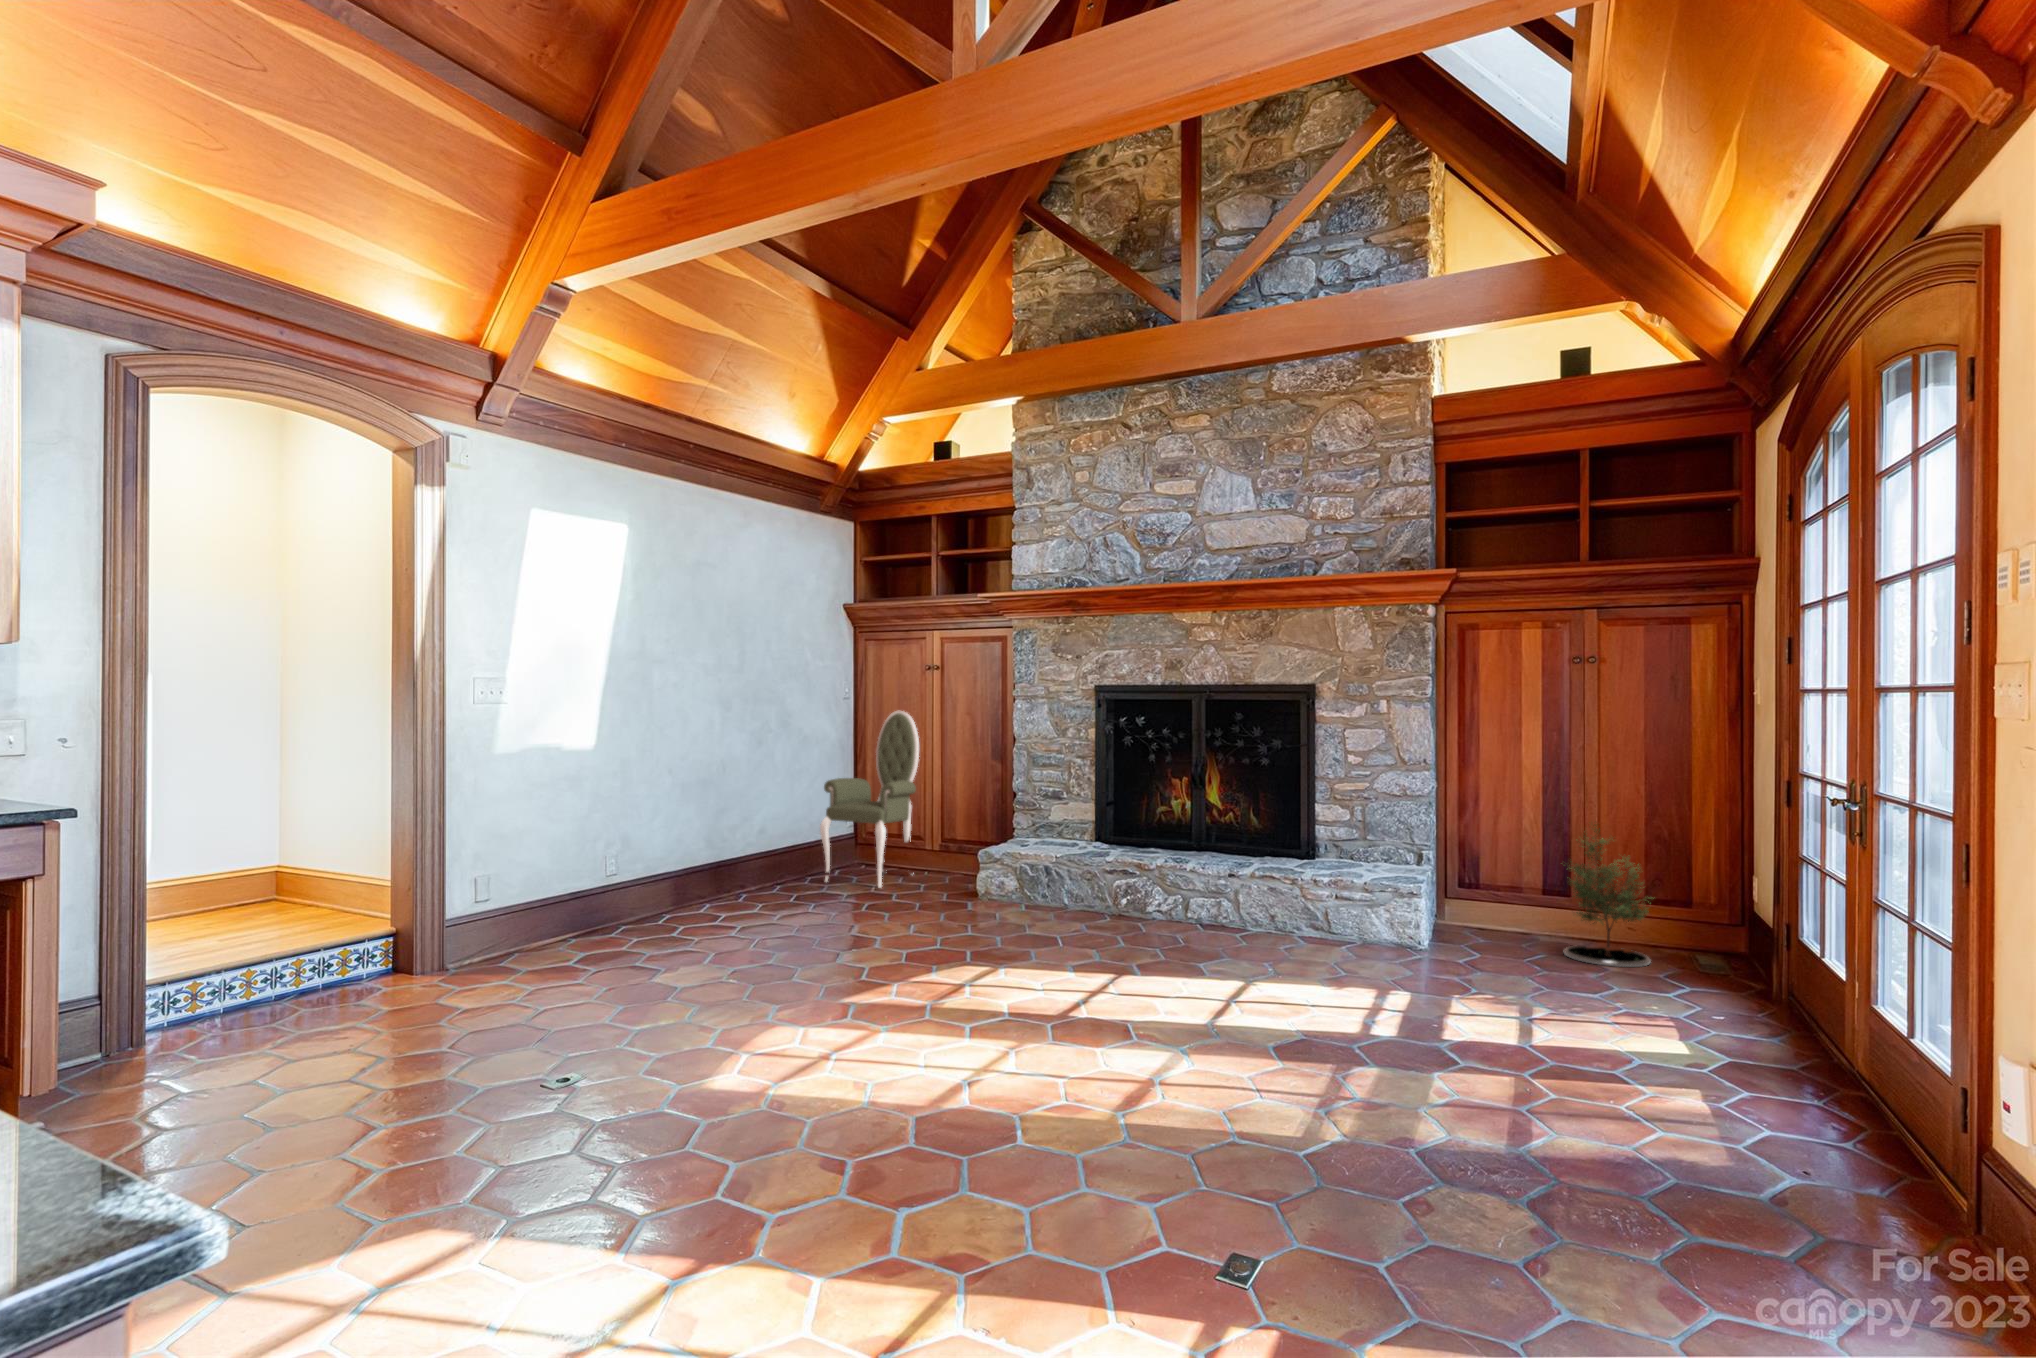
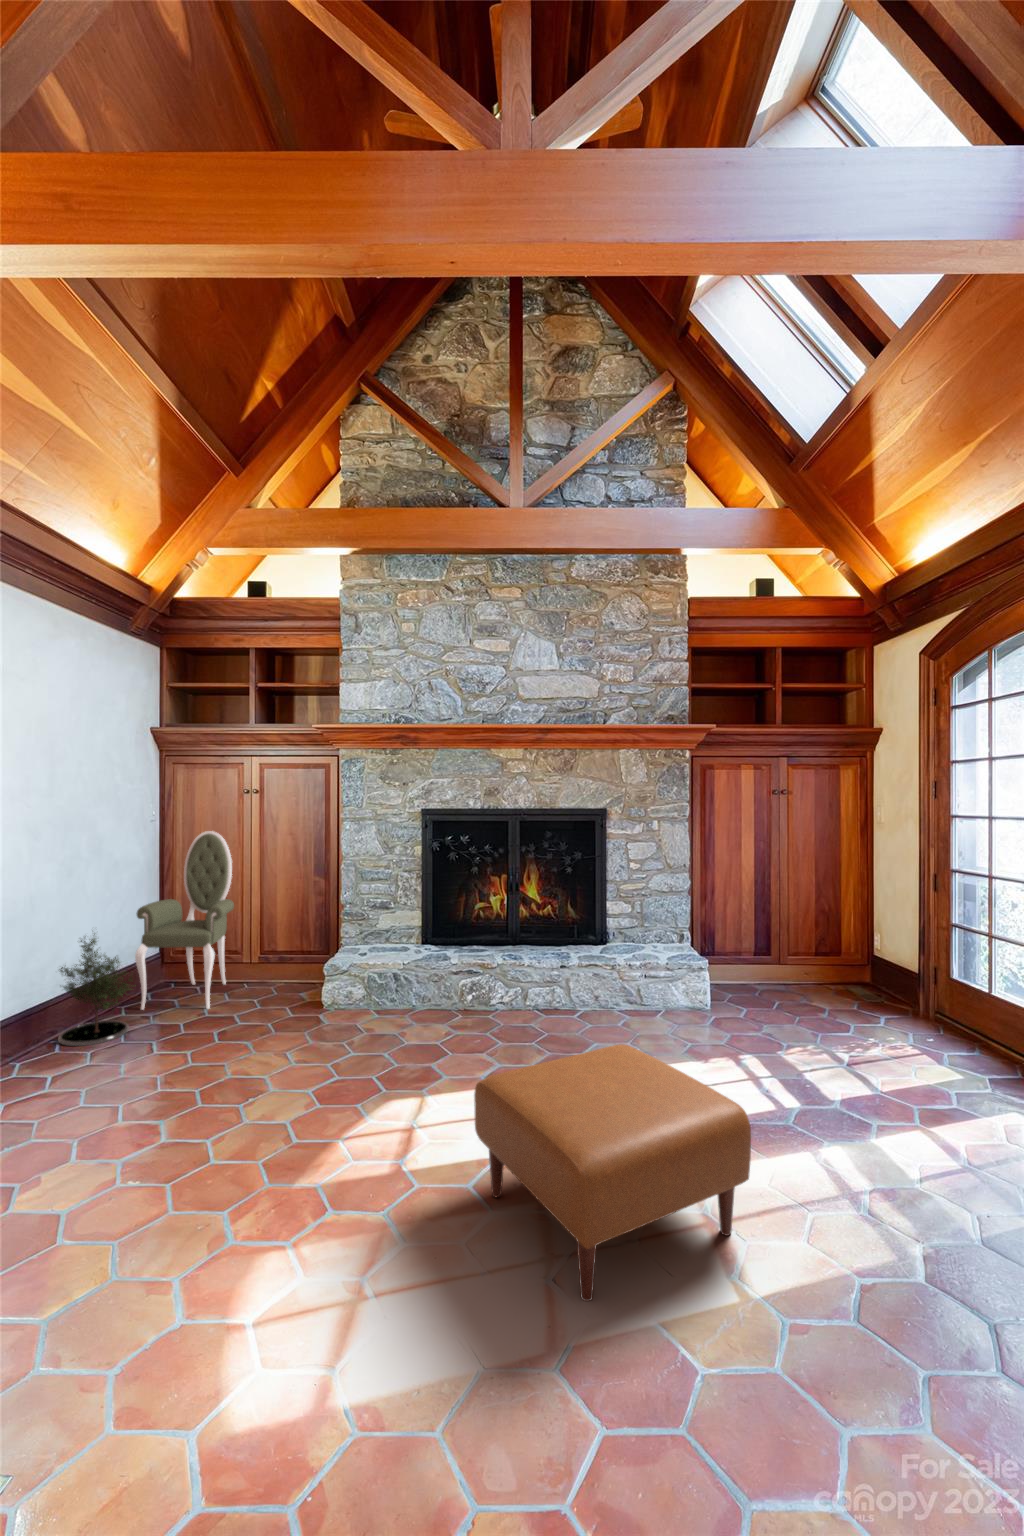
potted tree: present [1561,825,1651,967] -> present [58,934,136,1046]
ottoman: none [949,894,1162,1054] -> present [474,1044,751,1301]

